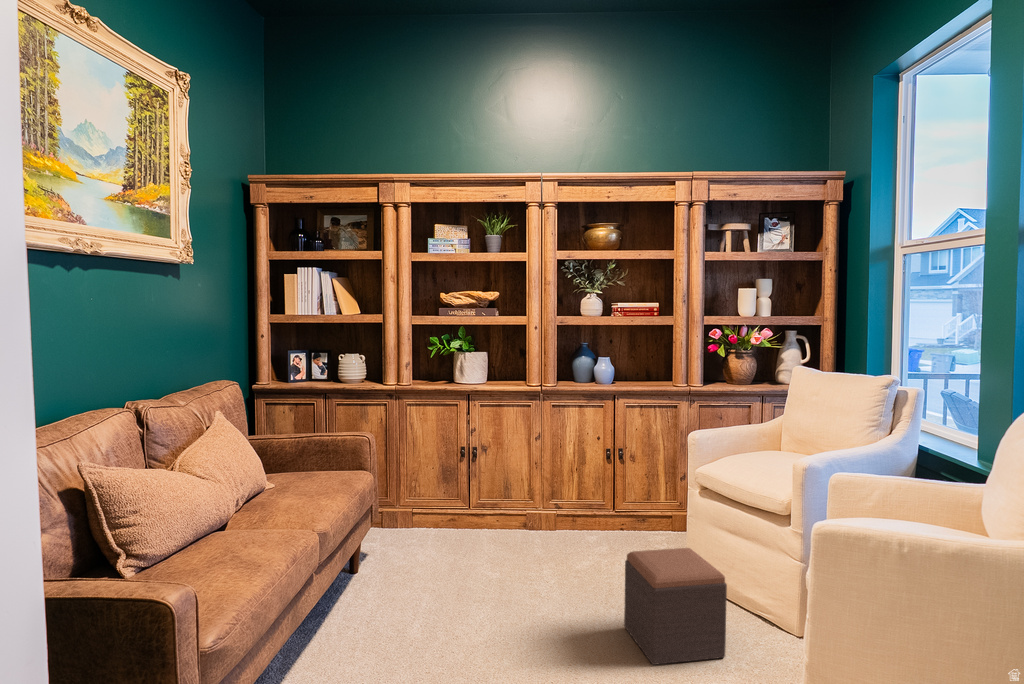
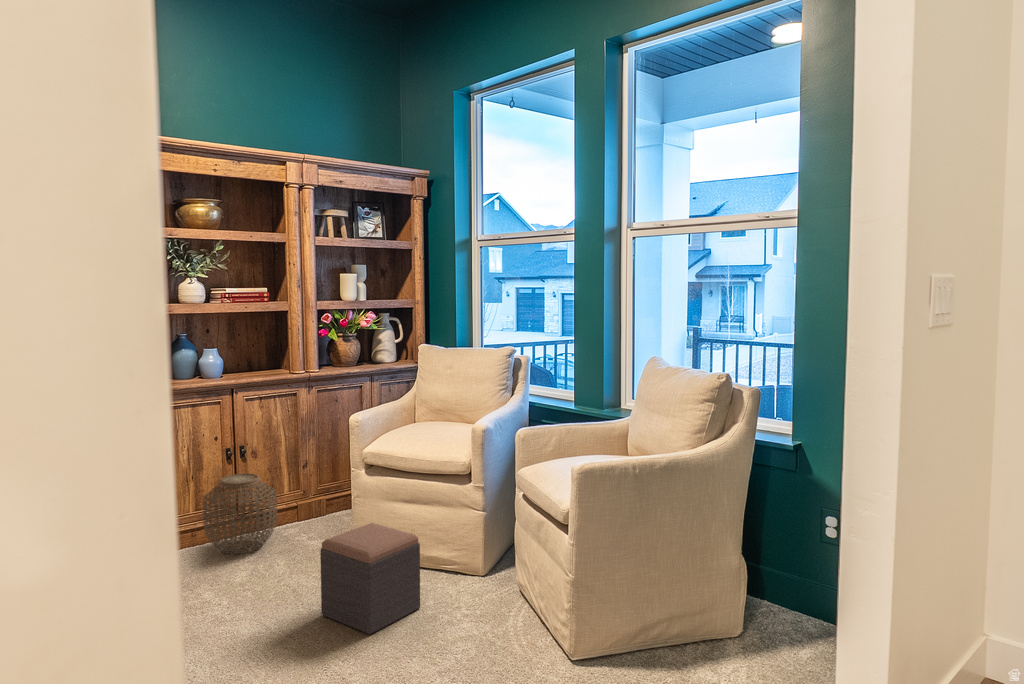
woven basket: none [576,473,640,548] -> present [203,473,277,554]

